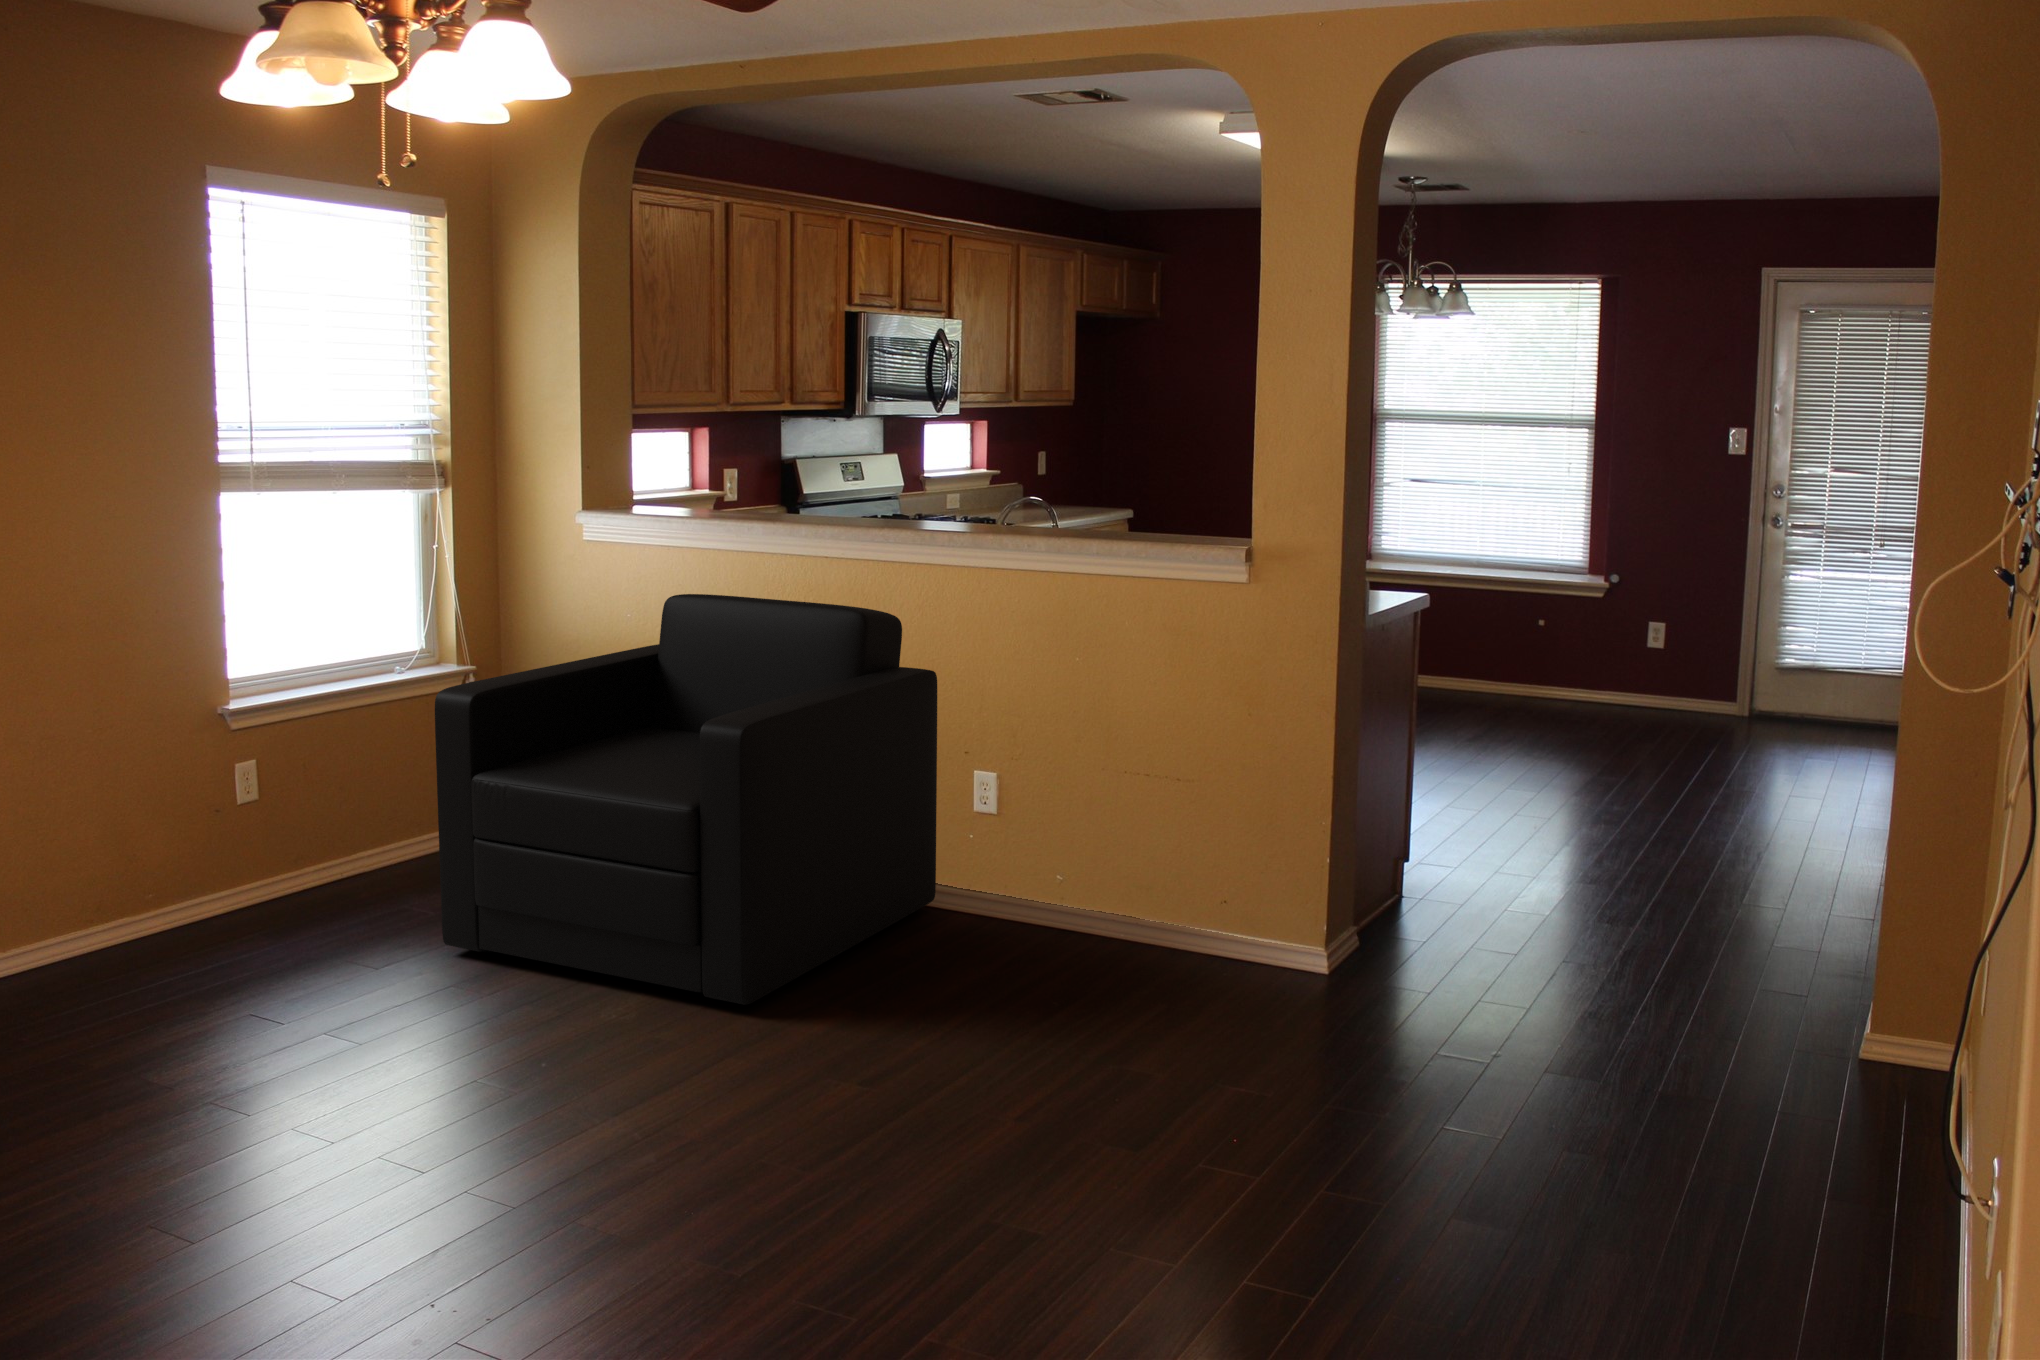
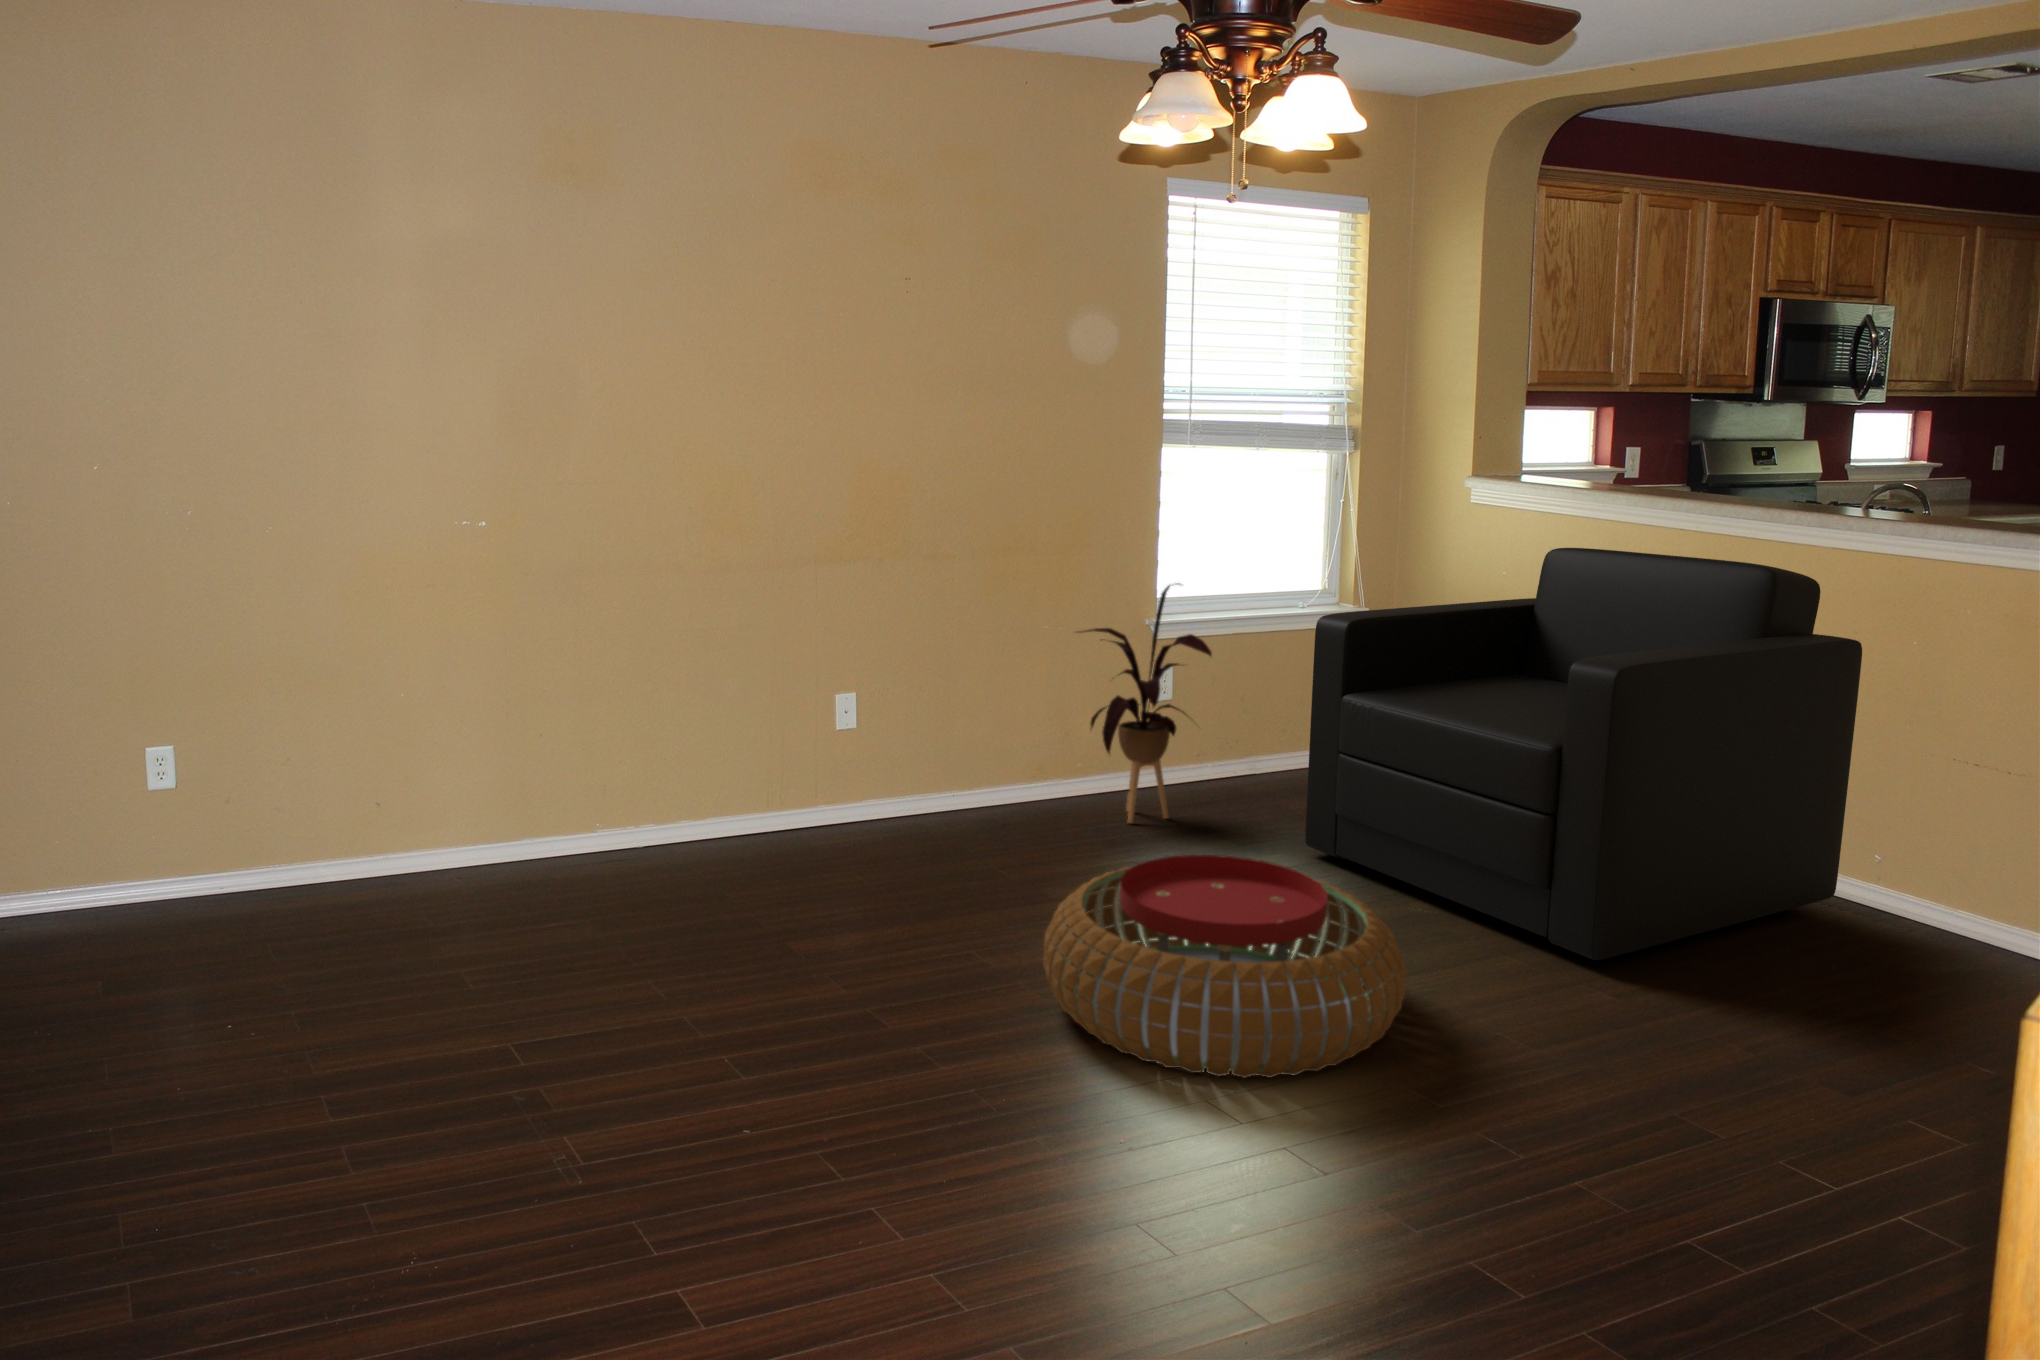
house plant: none [119,663,313,958] -> present [1080,585,1212,823]
pouf: none [160,977,578,1224] -> present [1043,855,1406,1078]

